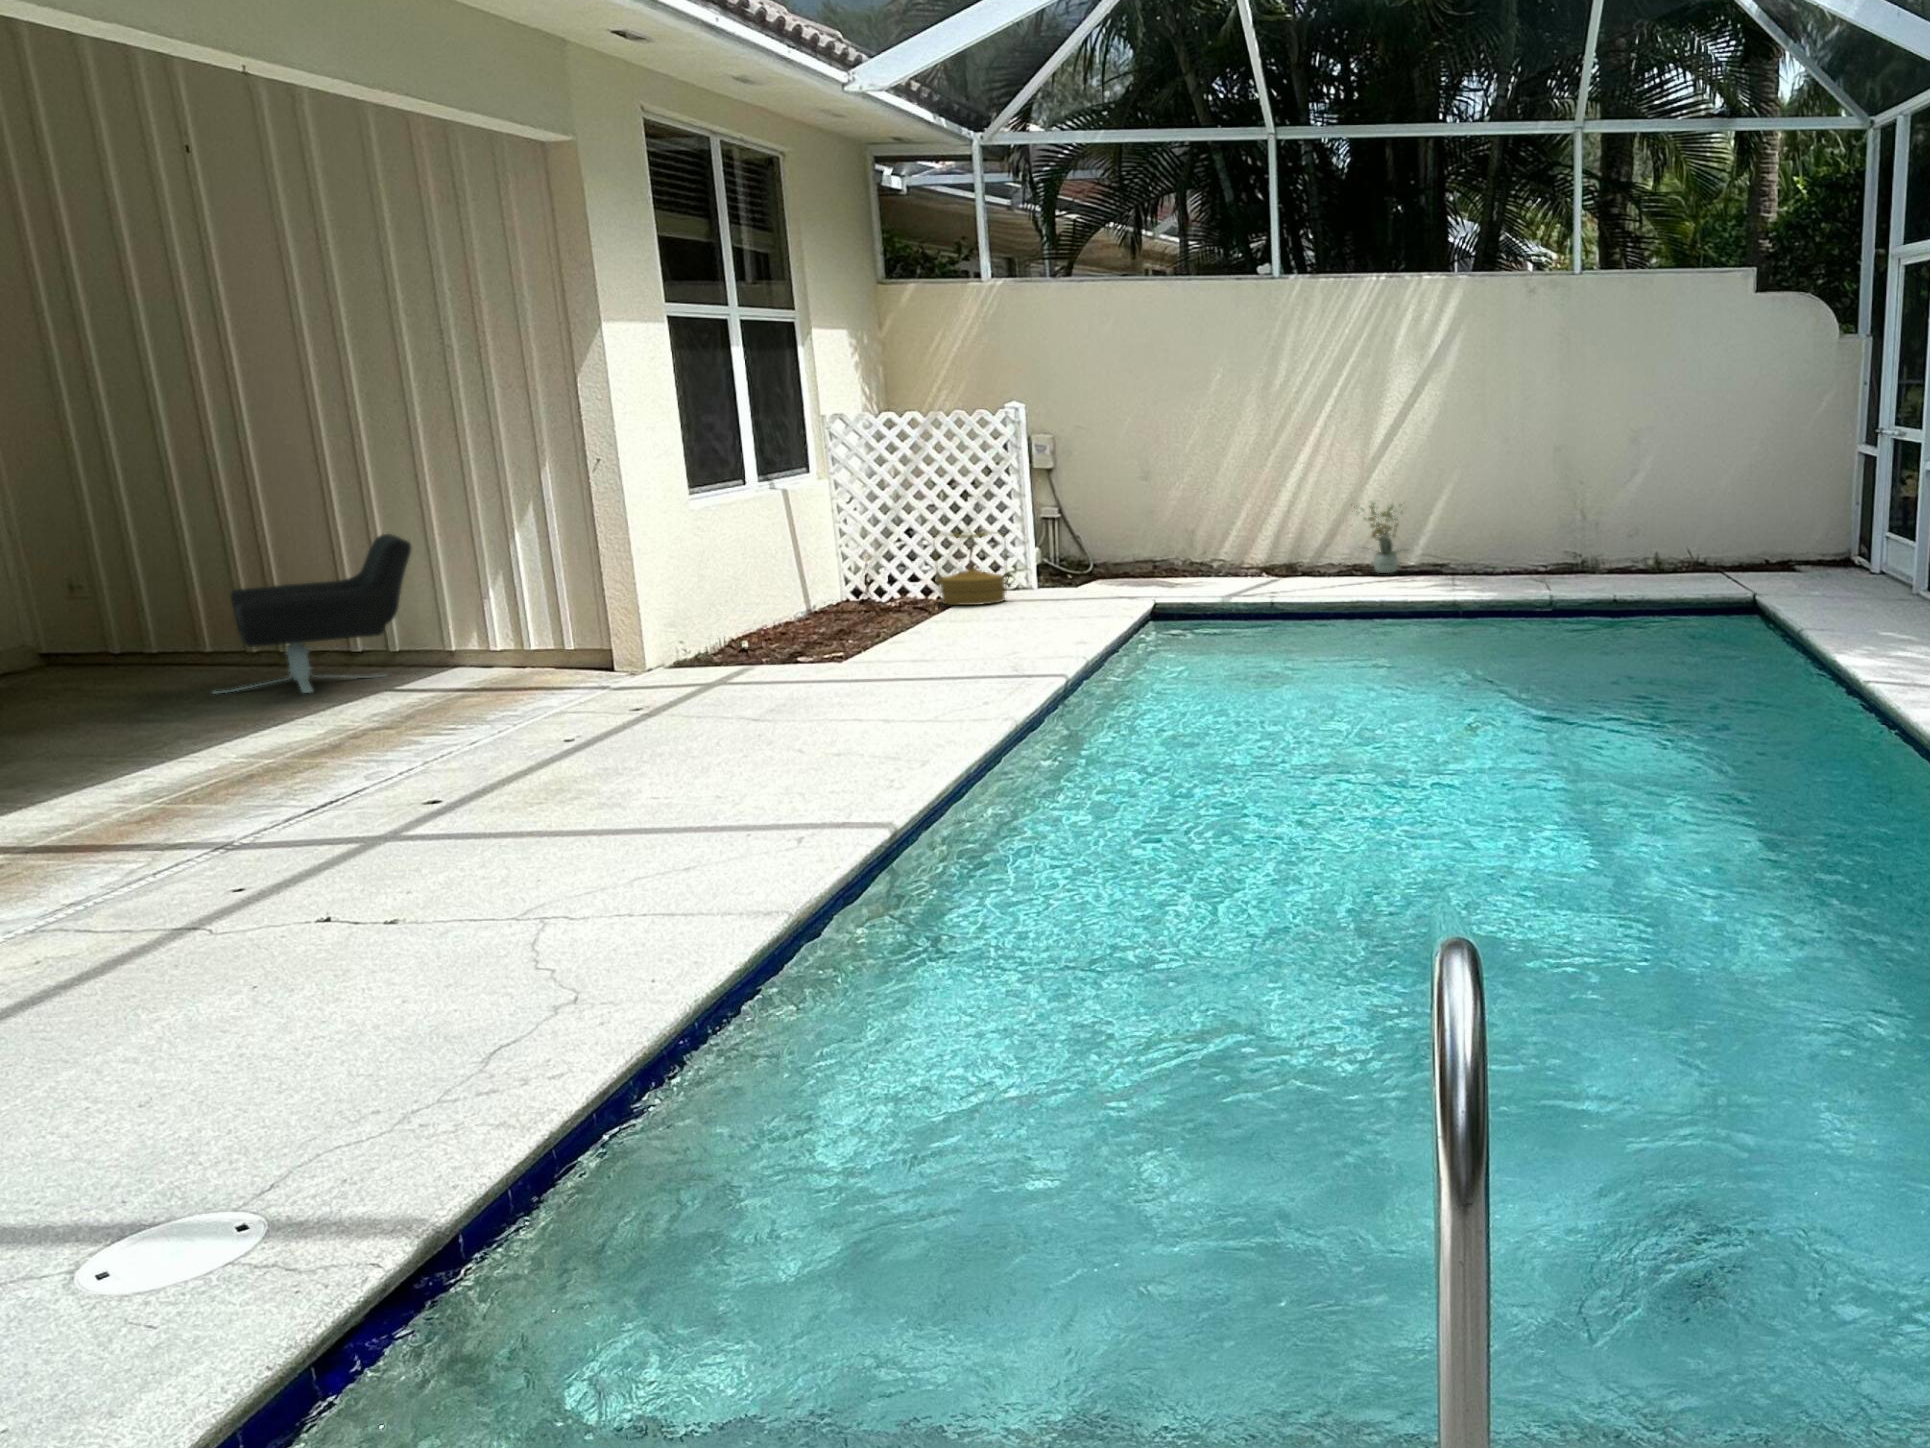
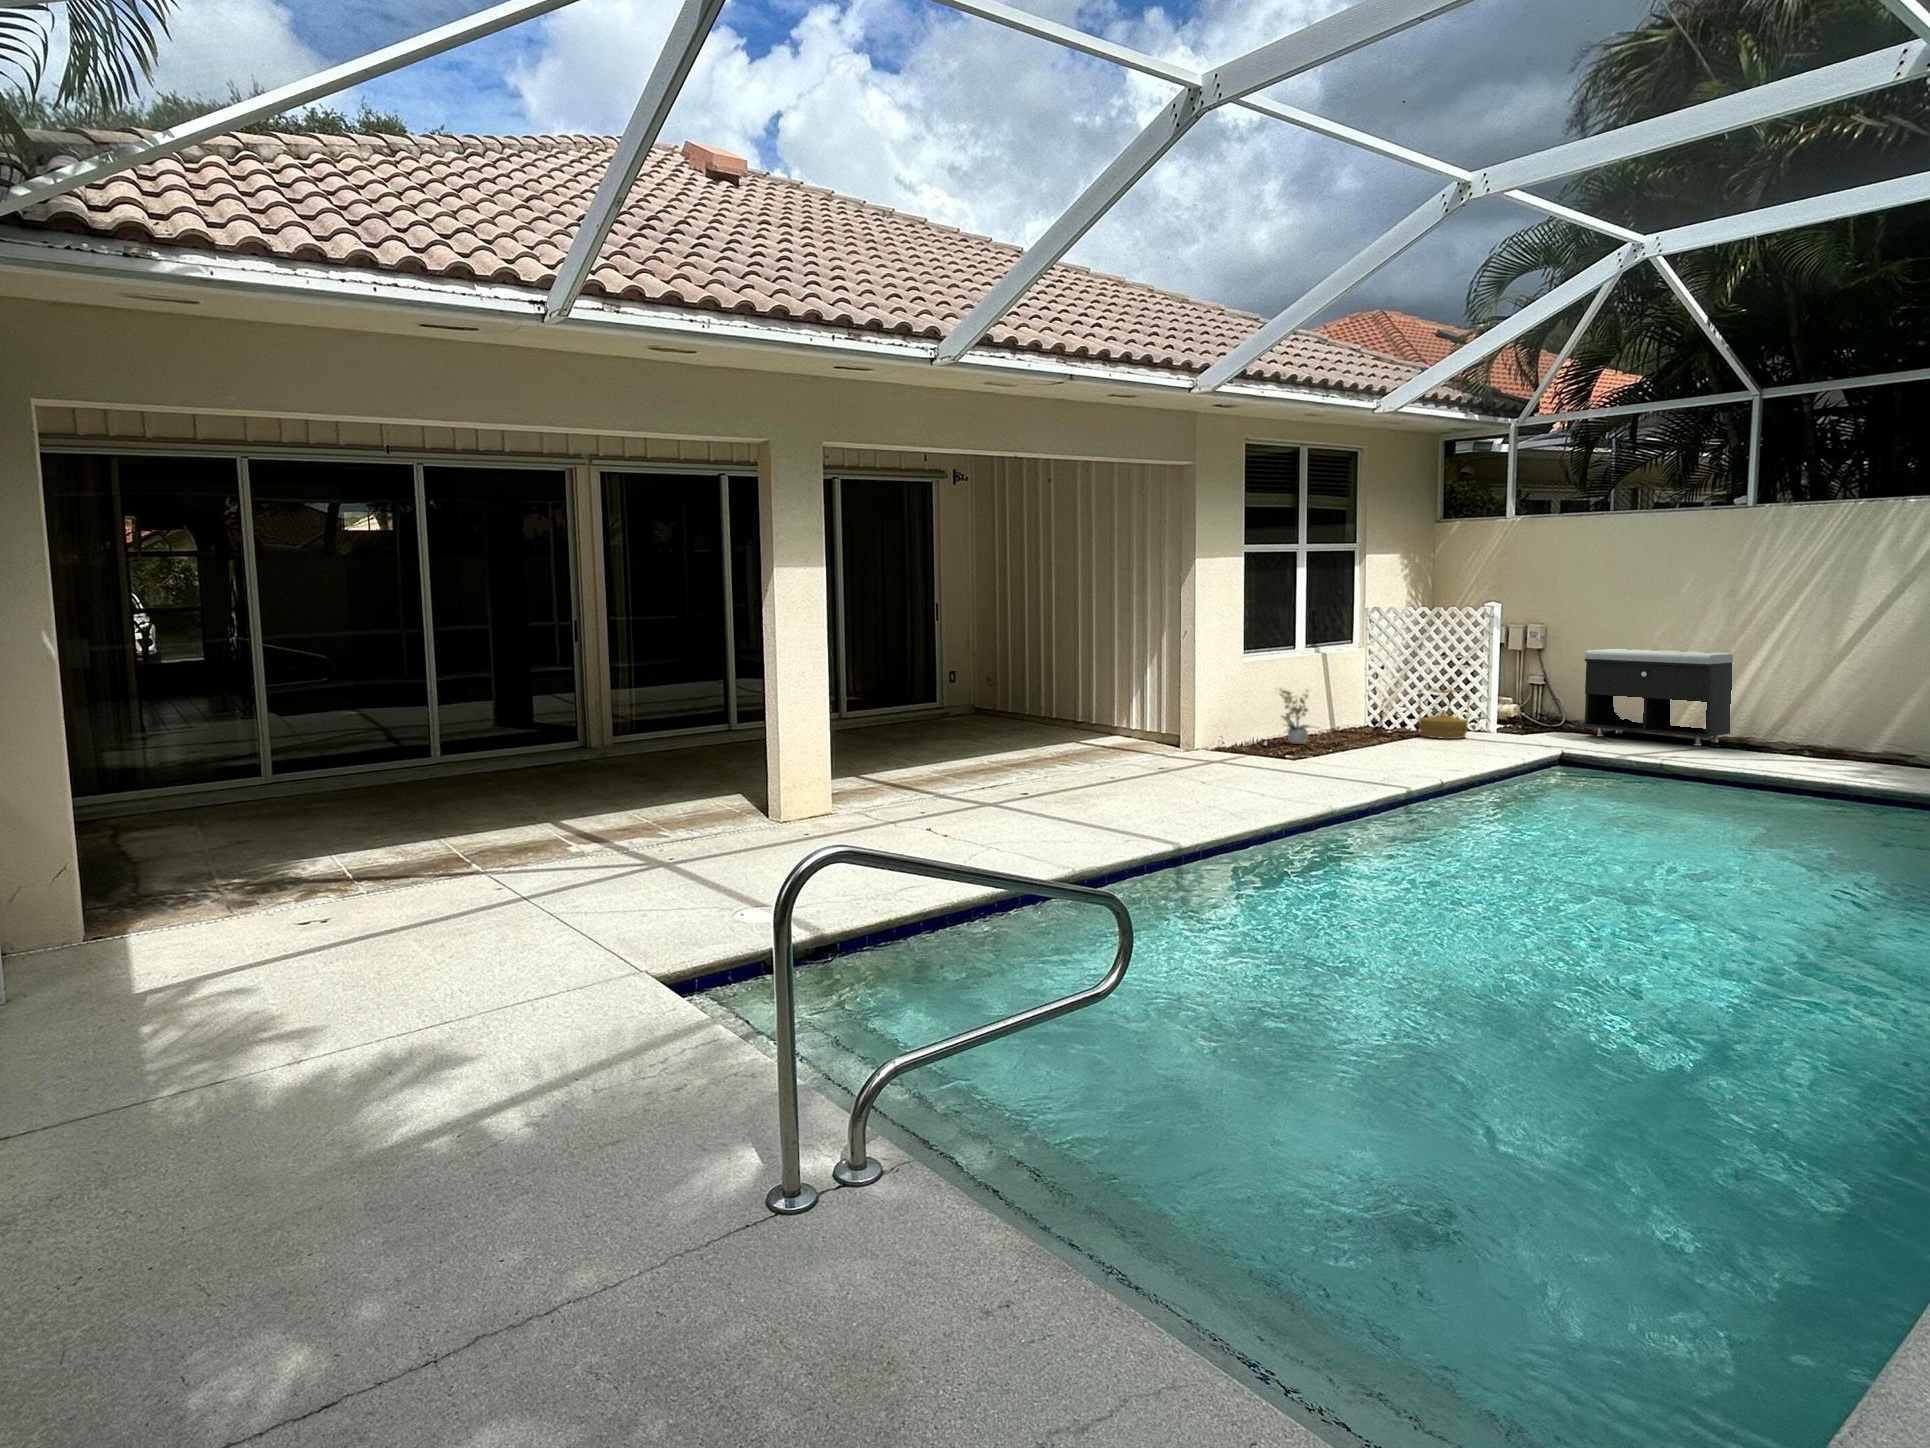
storage bench: none [1124,462,1284,579] -> present [1583,649,1733,745]
potted plant: present [1354,503,1399,573] -> present [1279,689,1311,744]
lounge chair: present [215,534,412,694] -> none [1014,663,1106,739]

